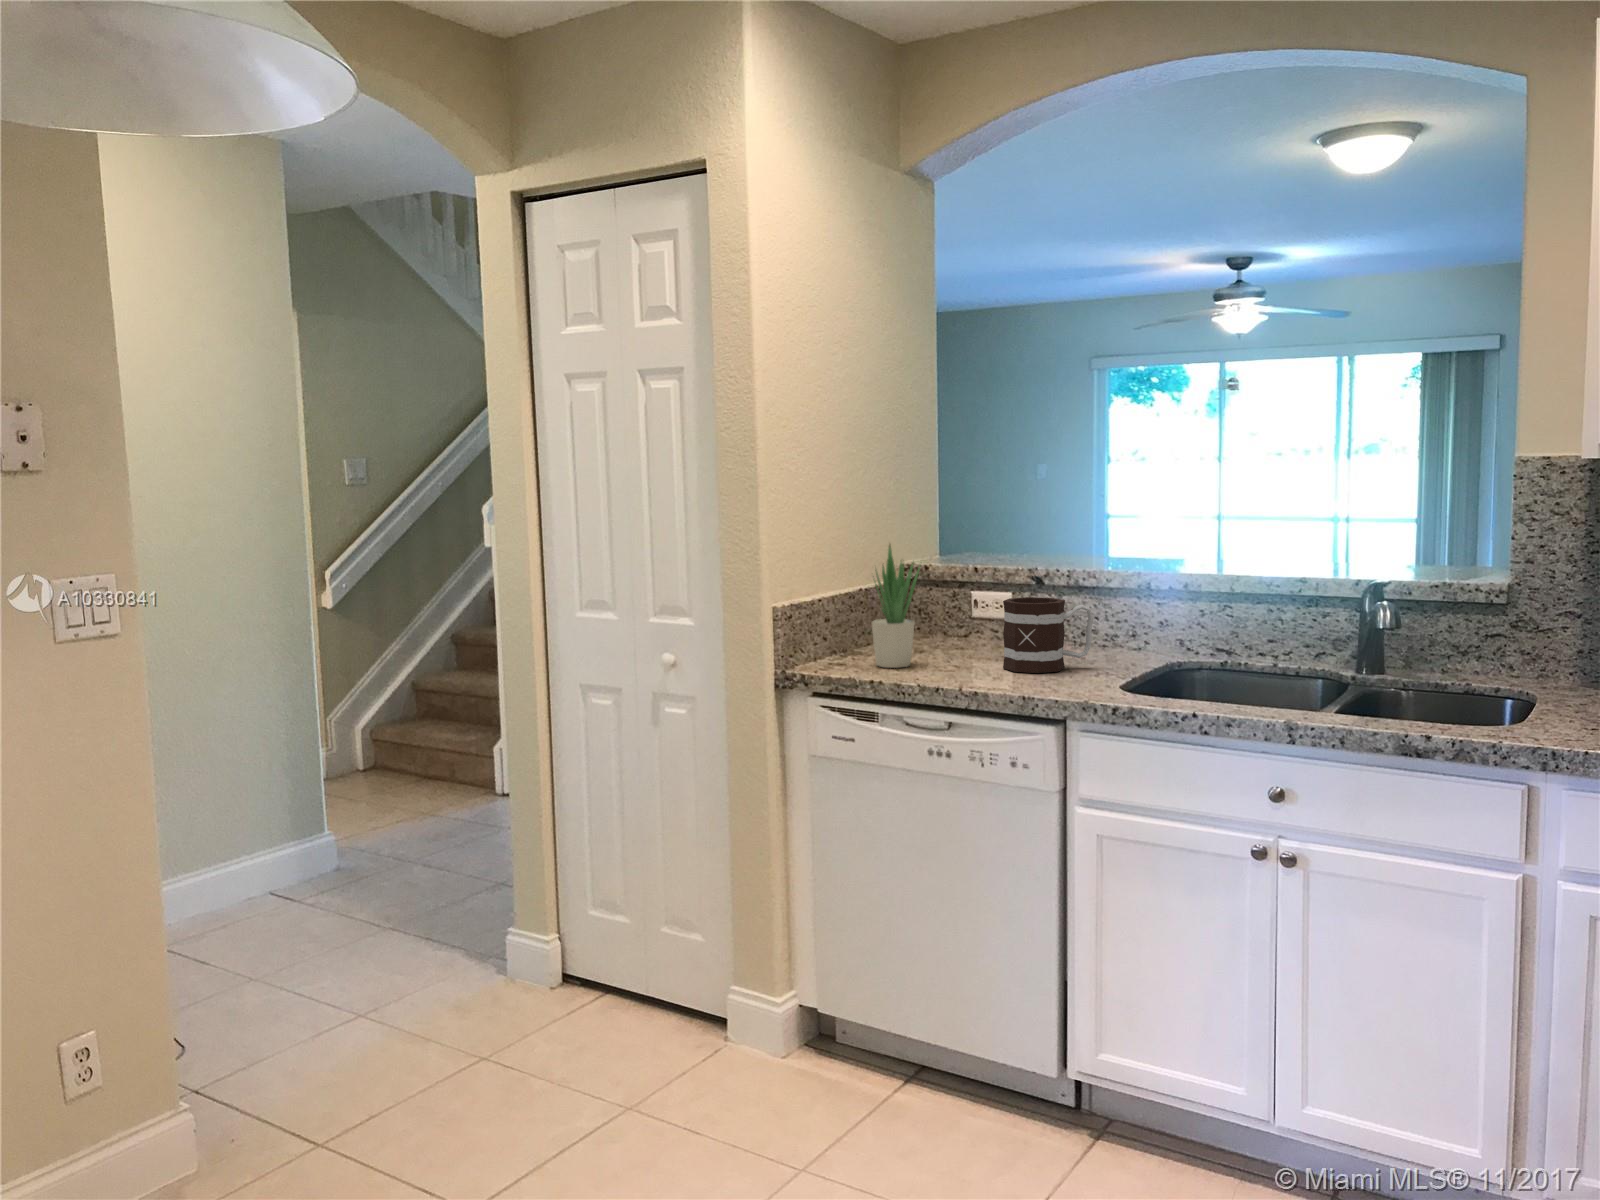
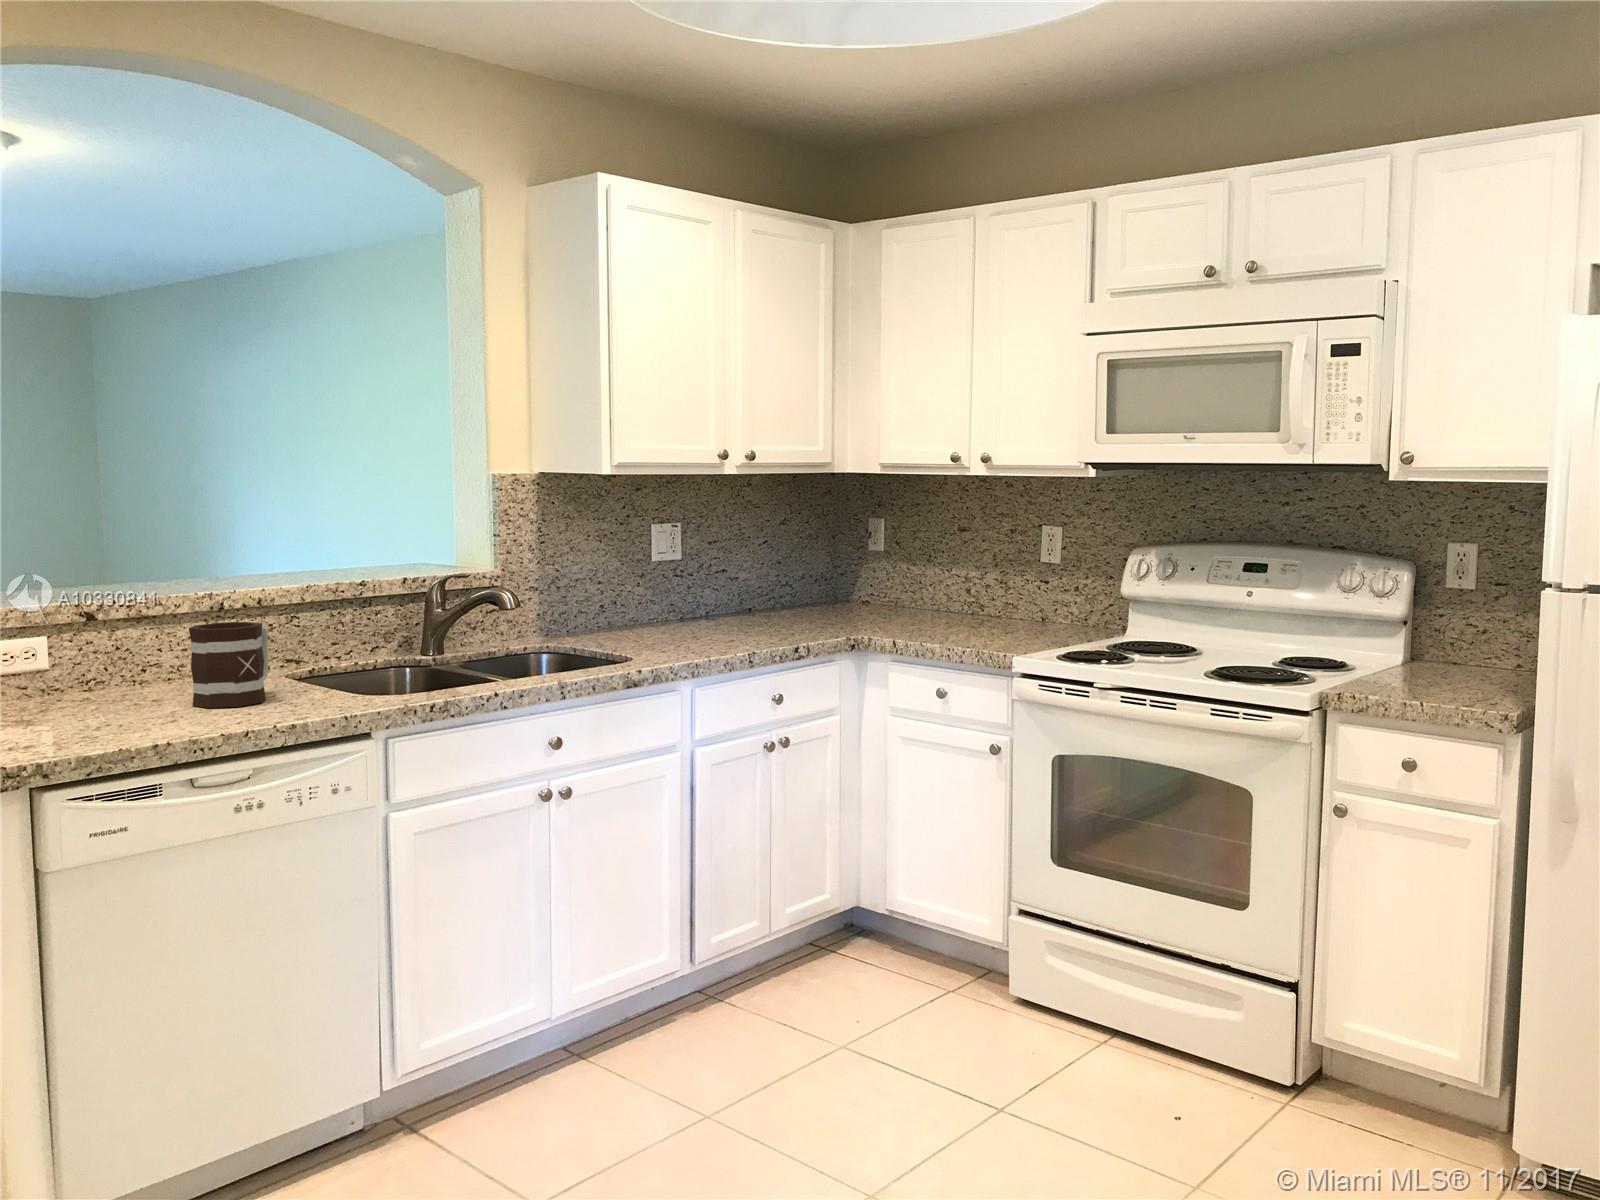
potted plant: present [872,545,920,668] -> none [57,570,126,735]

